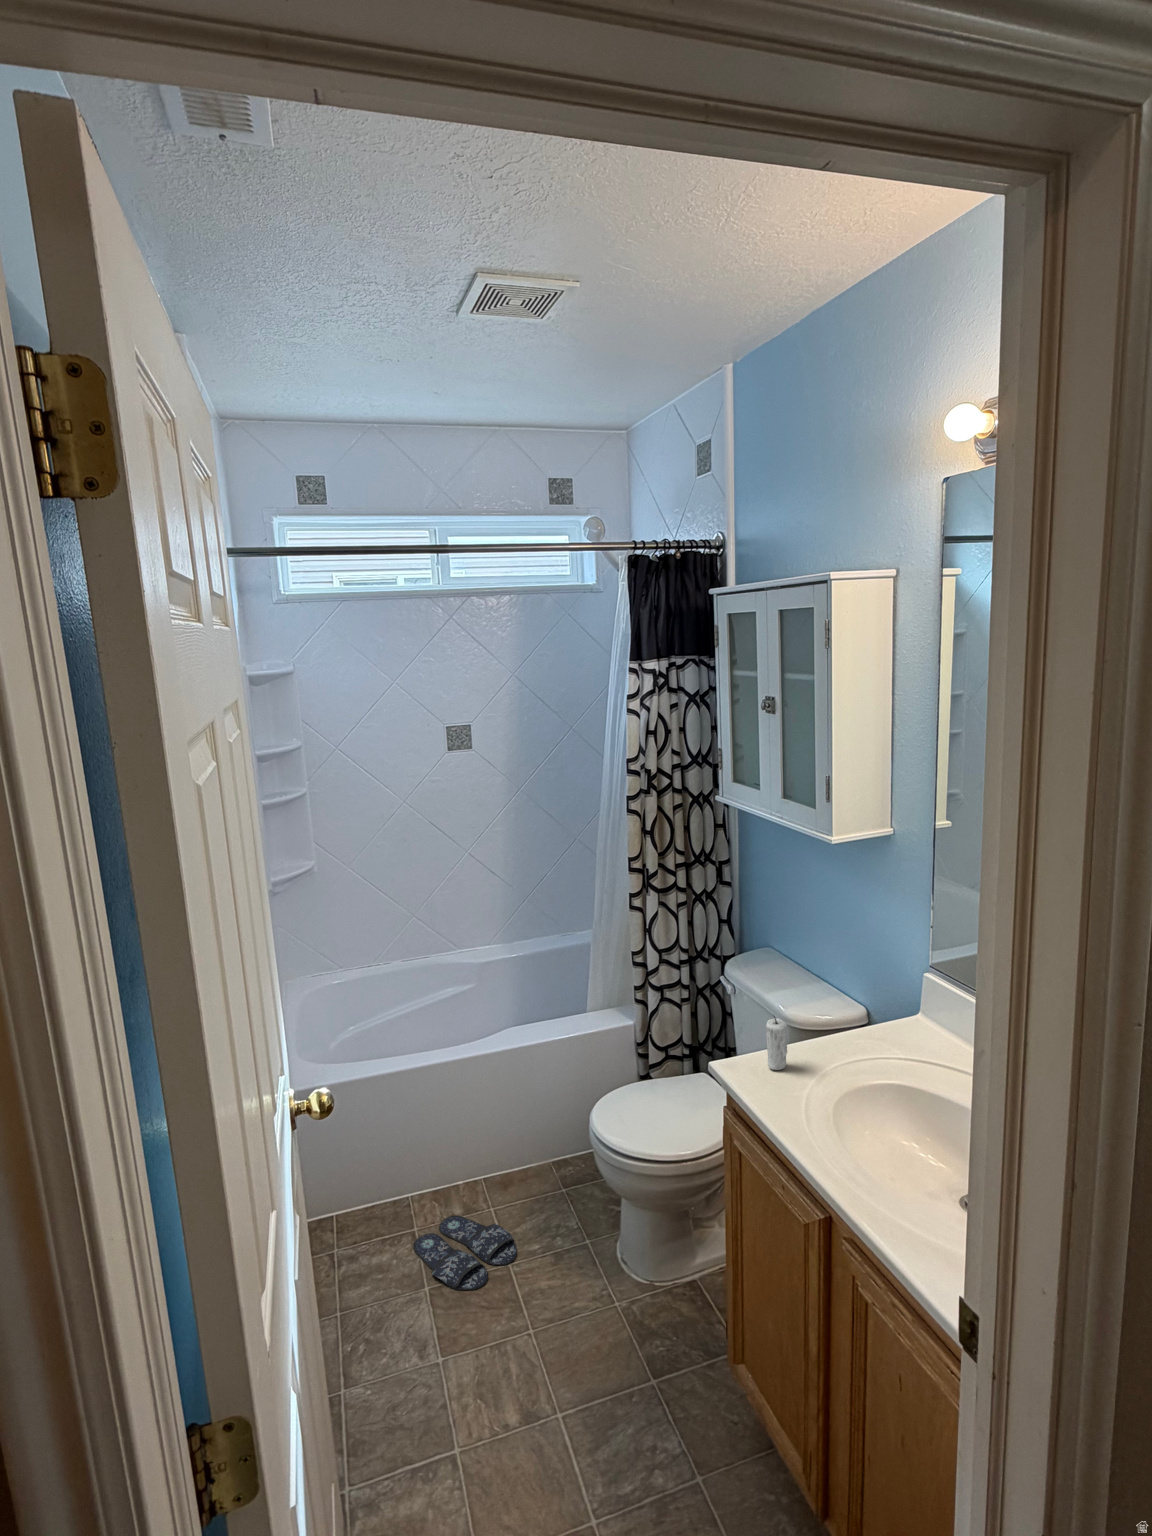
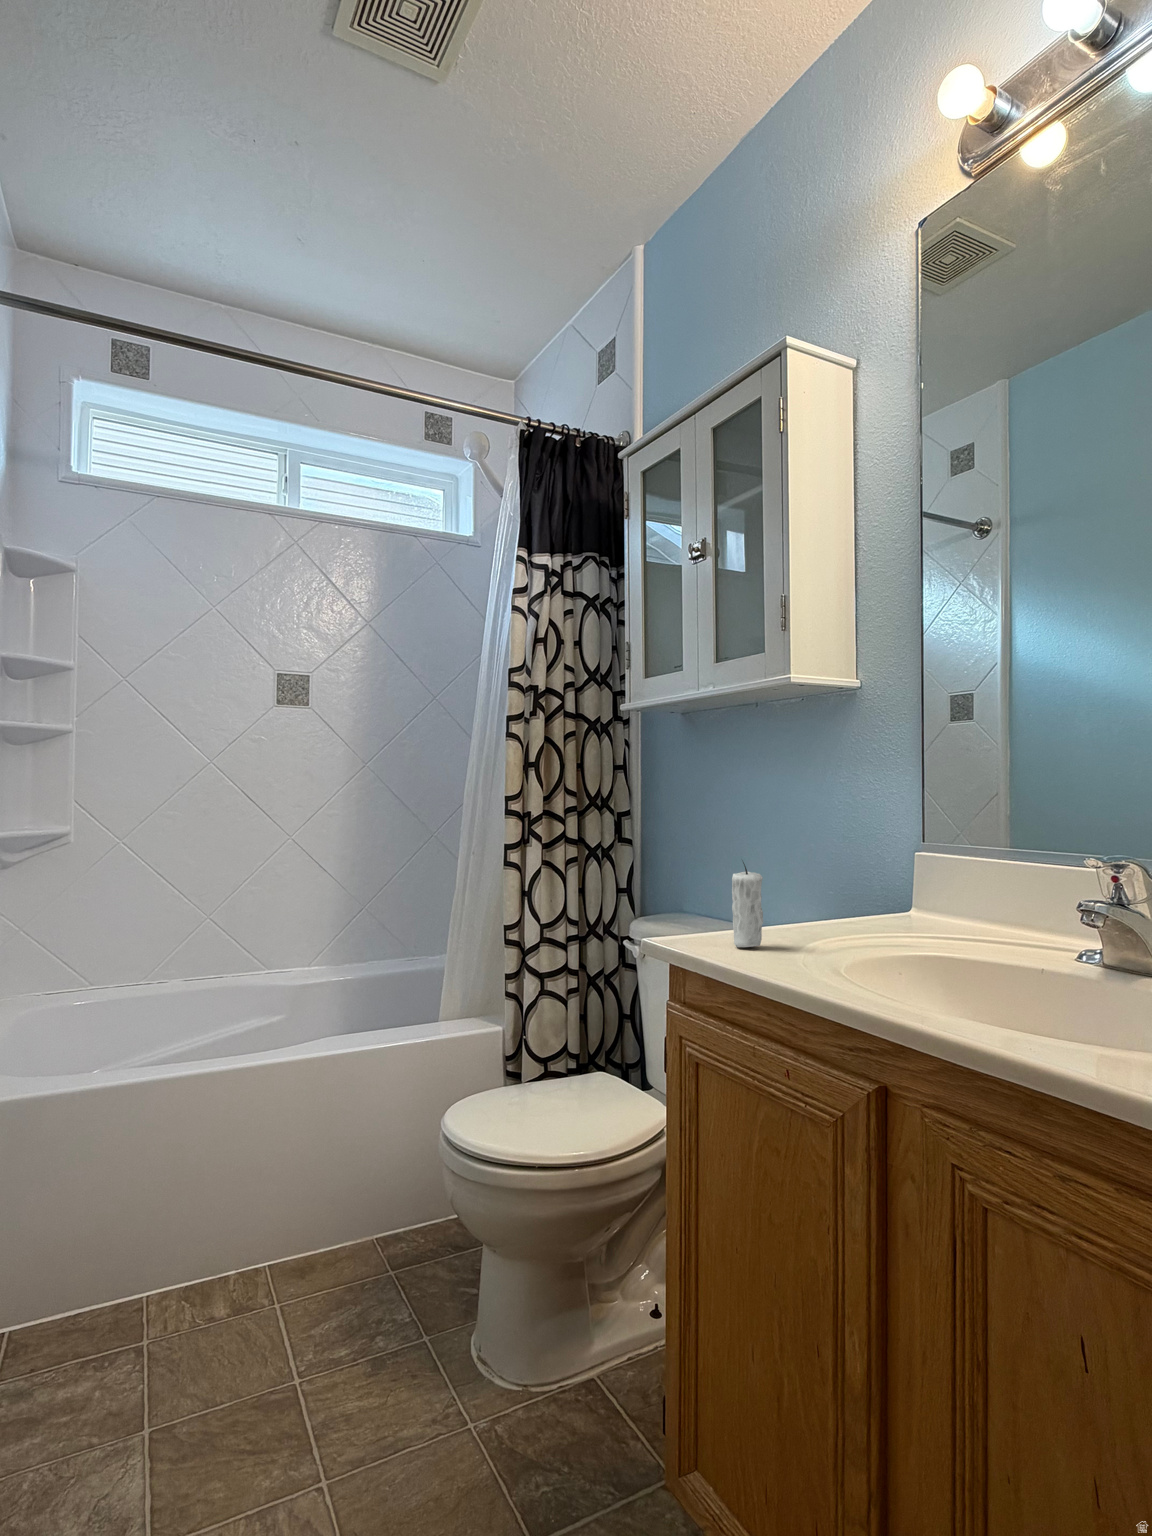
slippers: present [413,1216,516,1290] -> none [138,1315,312,1425]

